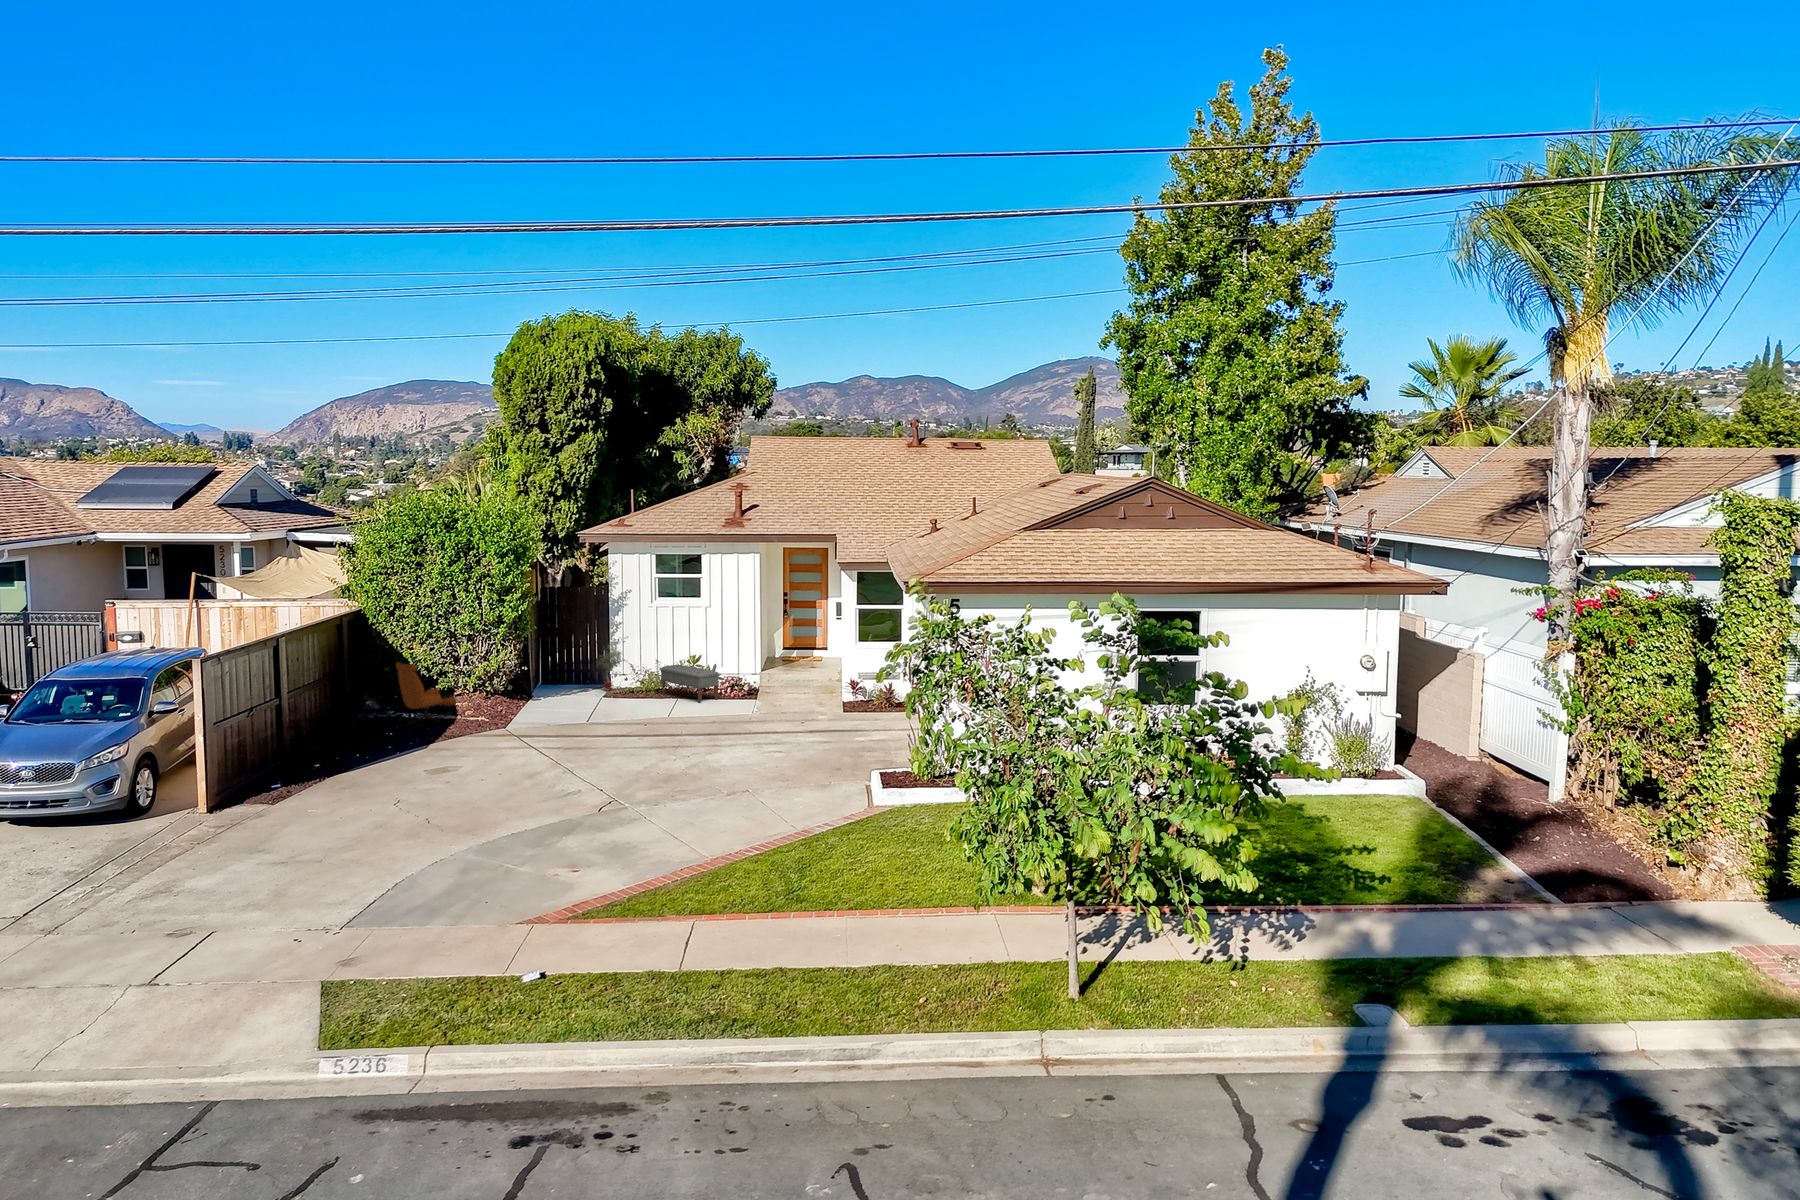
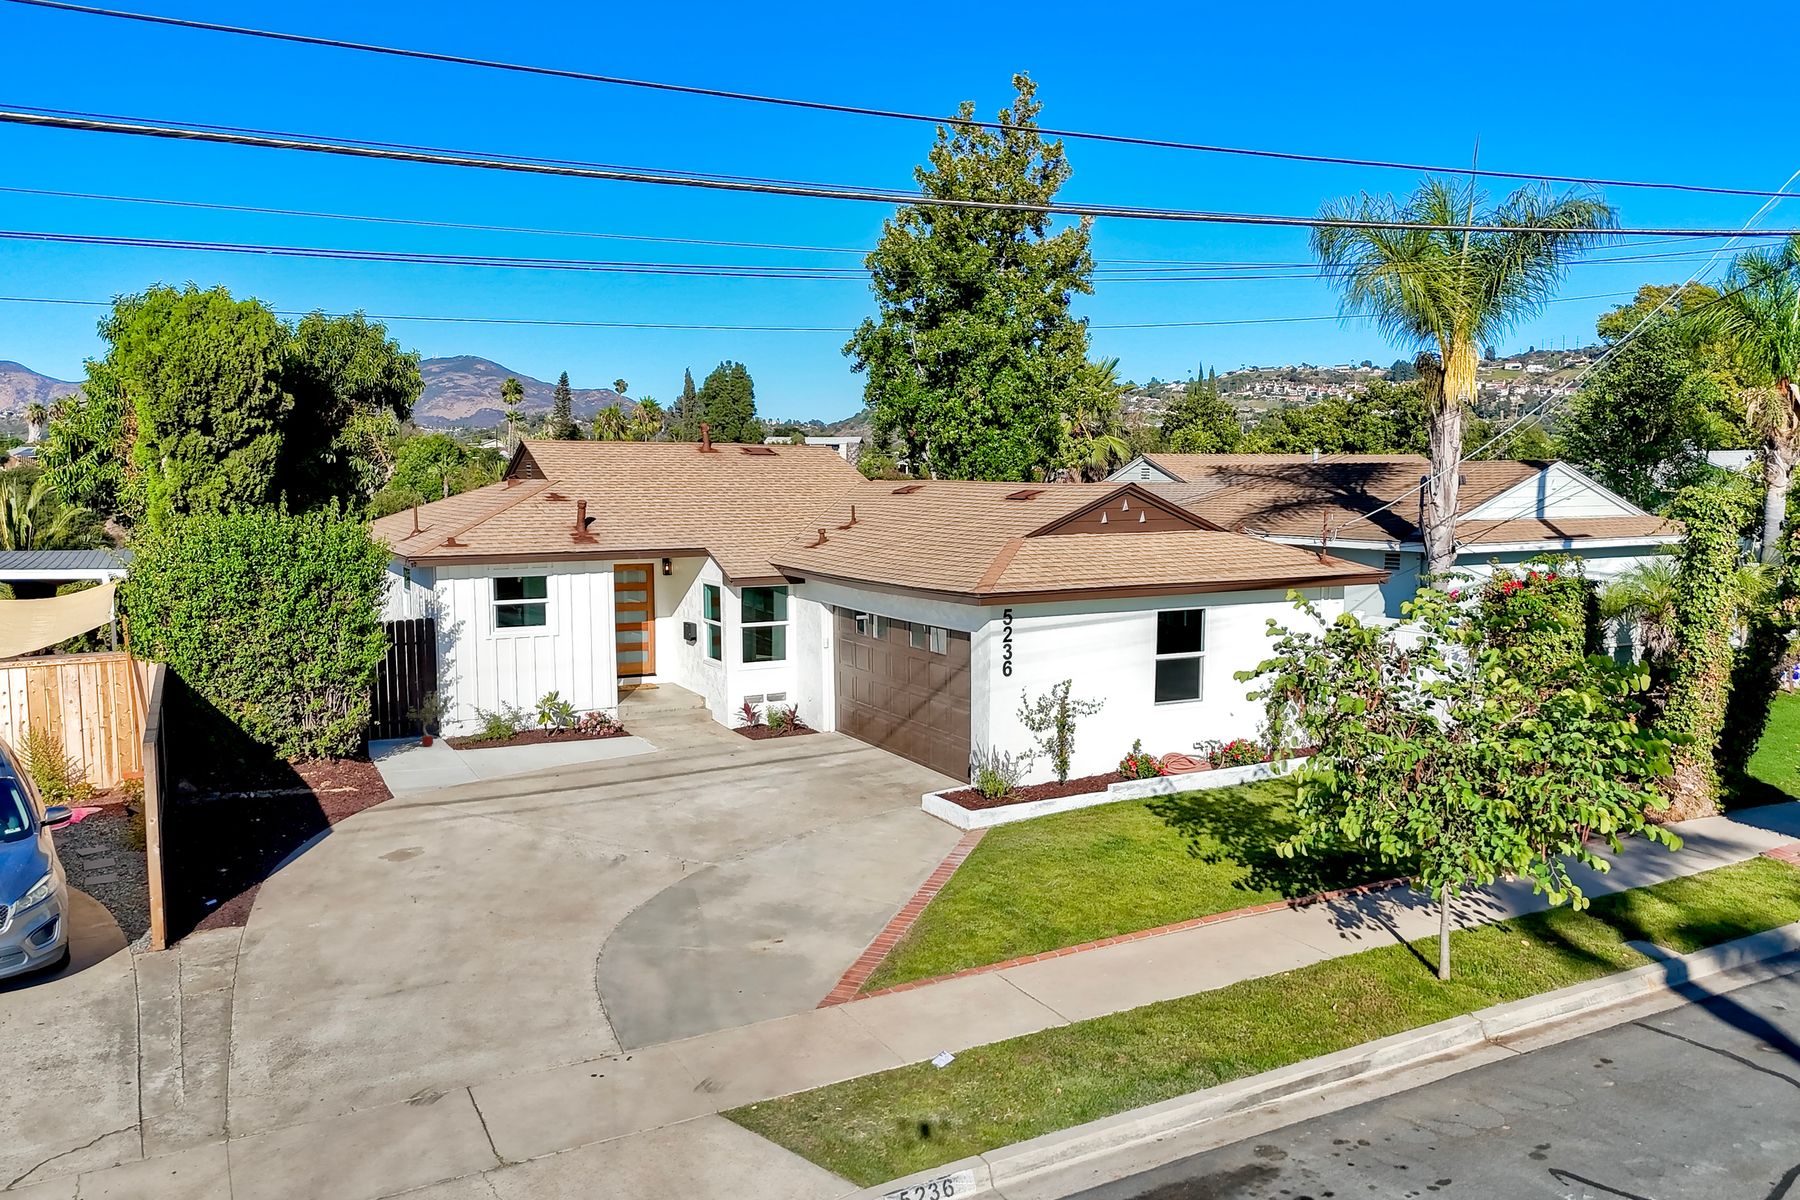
lounge chair: present [396,663,456,719] -> none [250,729,316,805]
bench: present [660,664,719,703] -> none [500,708,579,746]

